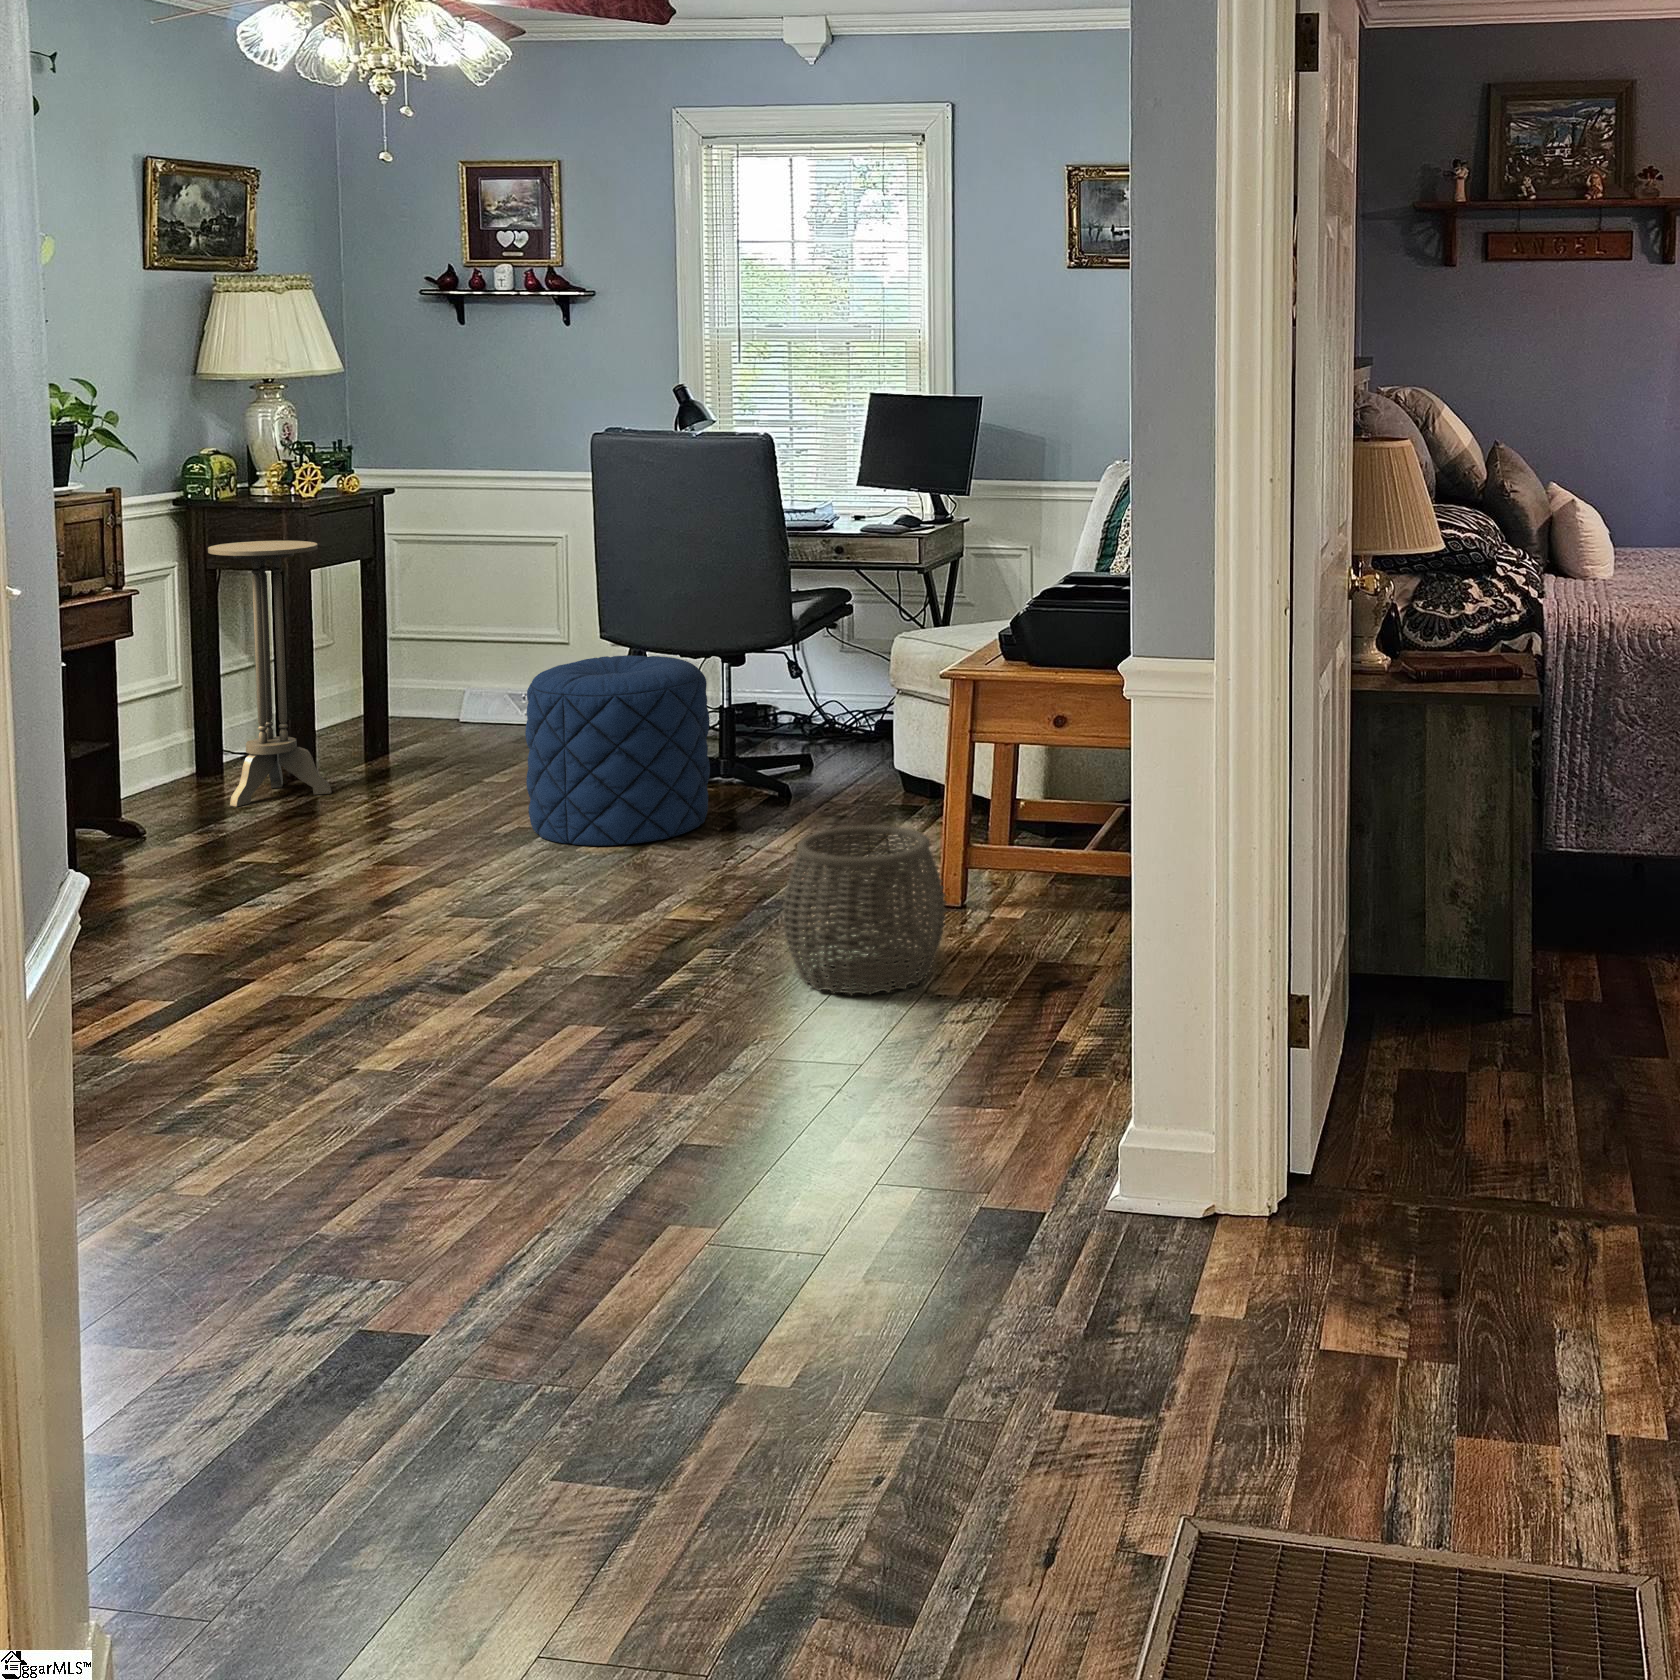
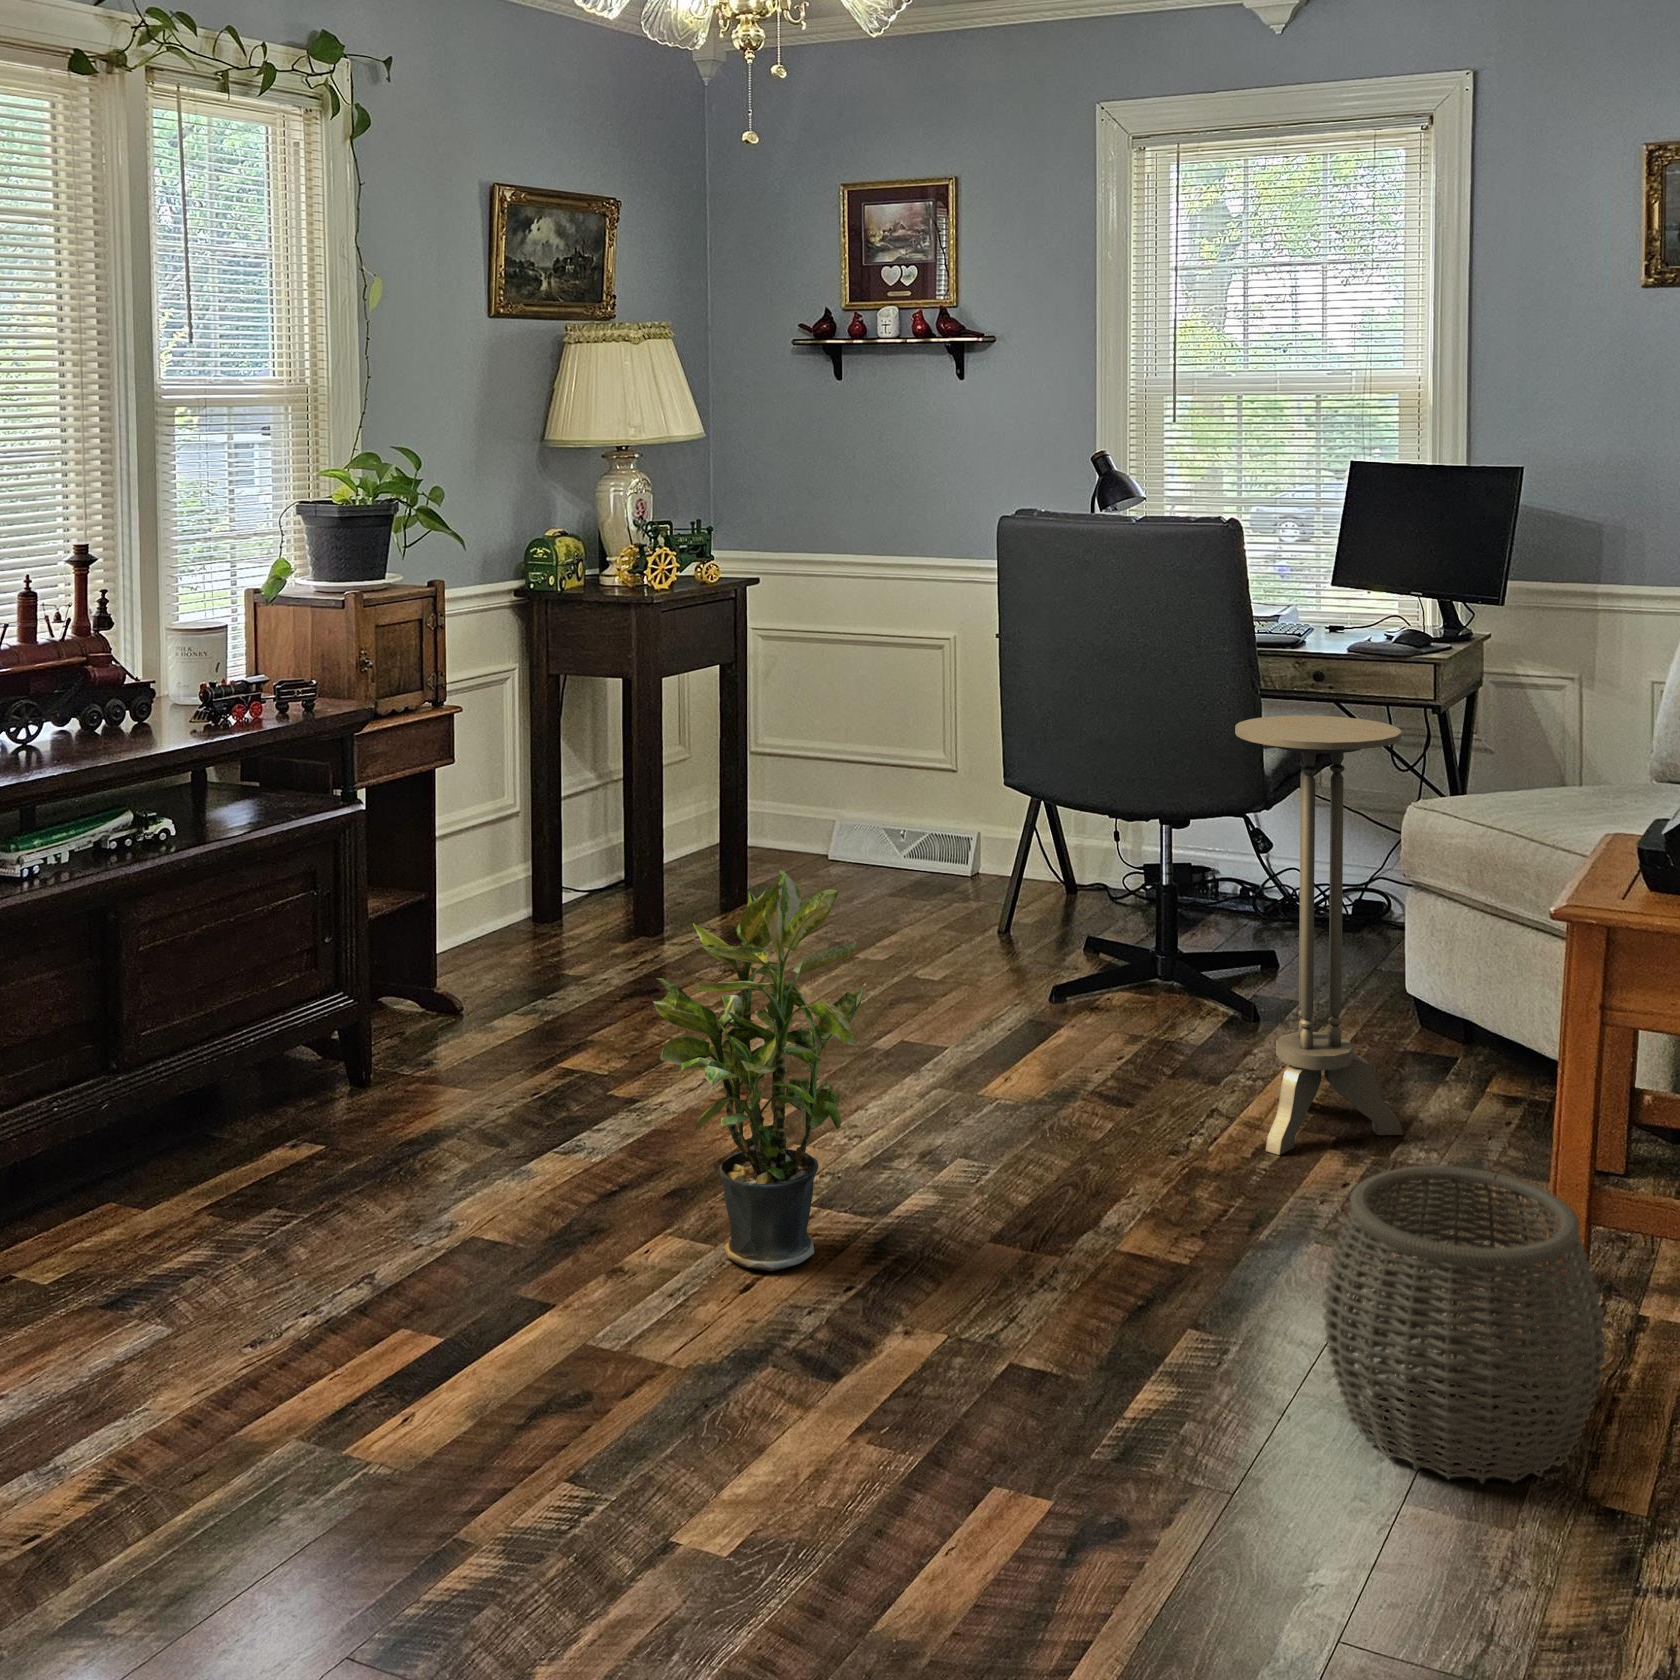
side table: present [208,541,332,807] -> present [1235,716,1403,1155]
pouf: present [525,655,710,846] -> none [916,817,1155,1090]
potted plant: none [325,677,482,951] -> present [653,869,863,1271]

